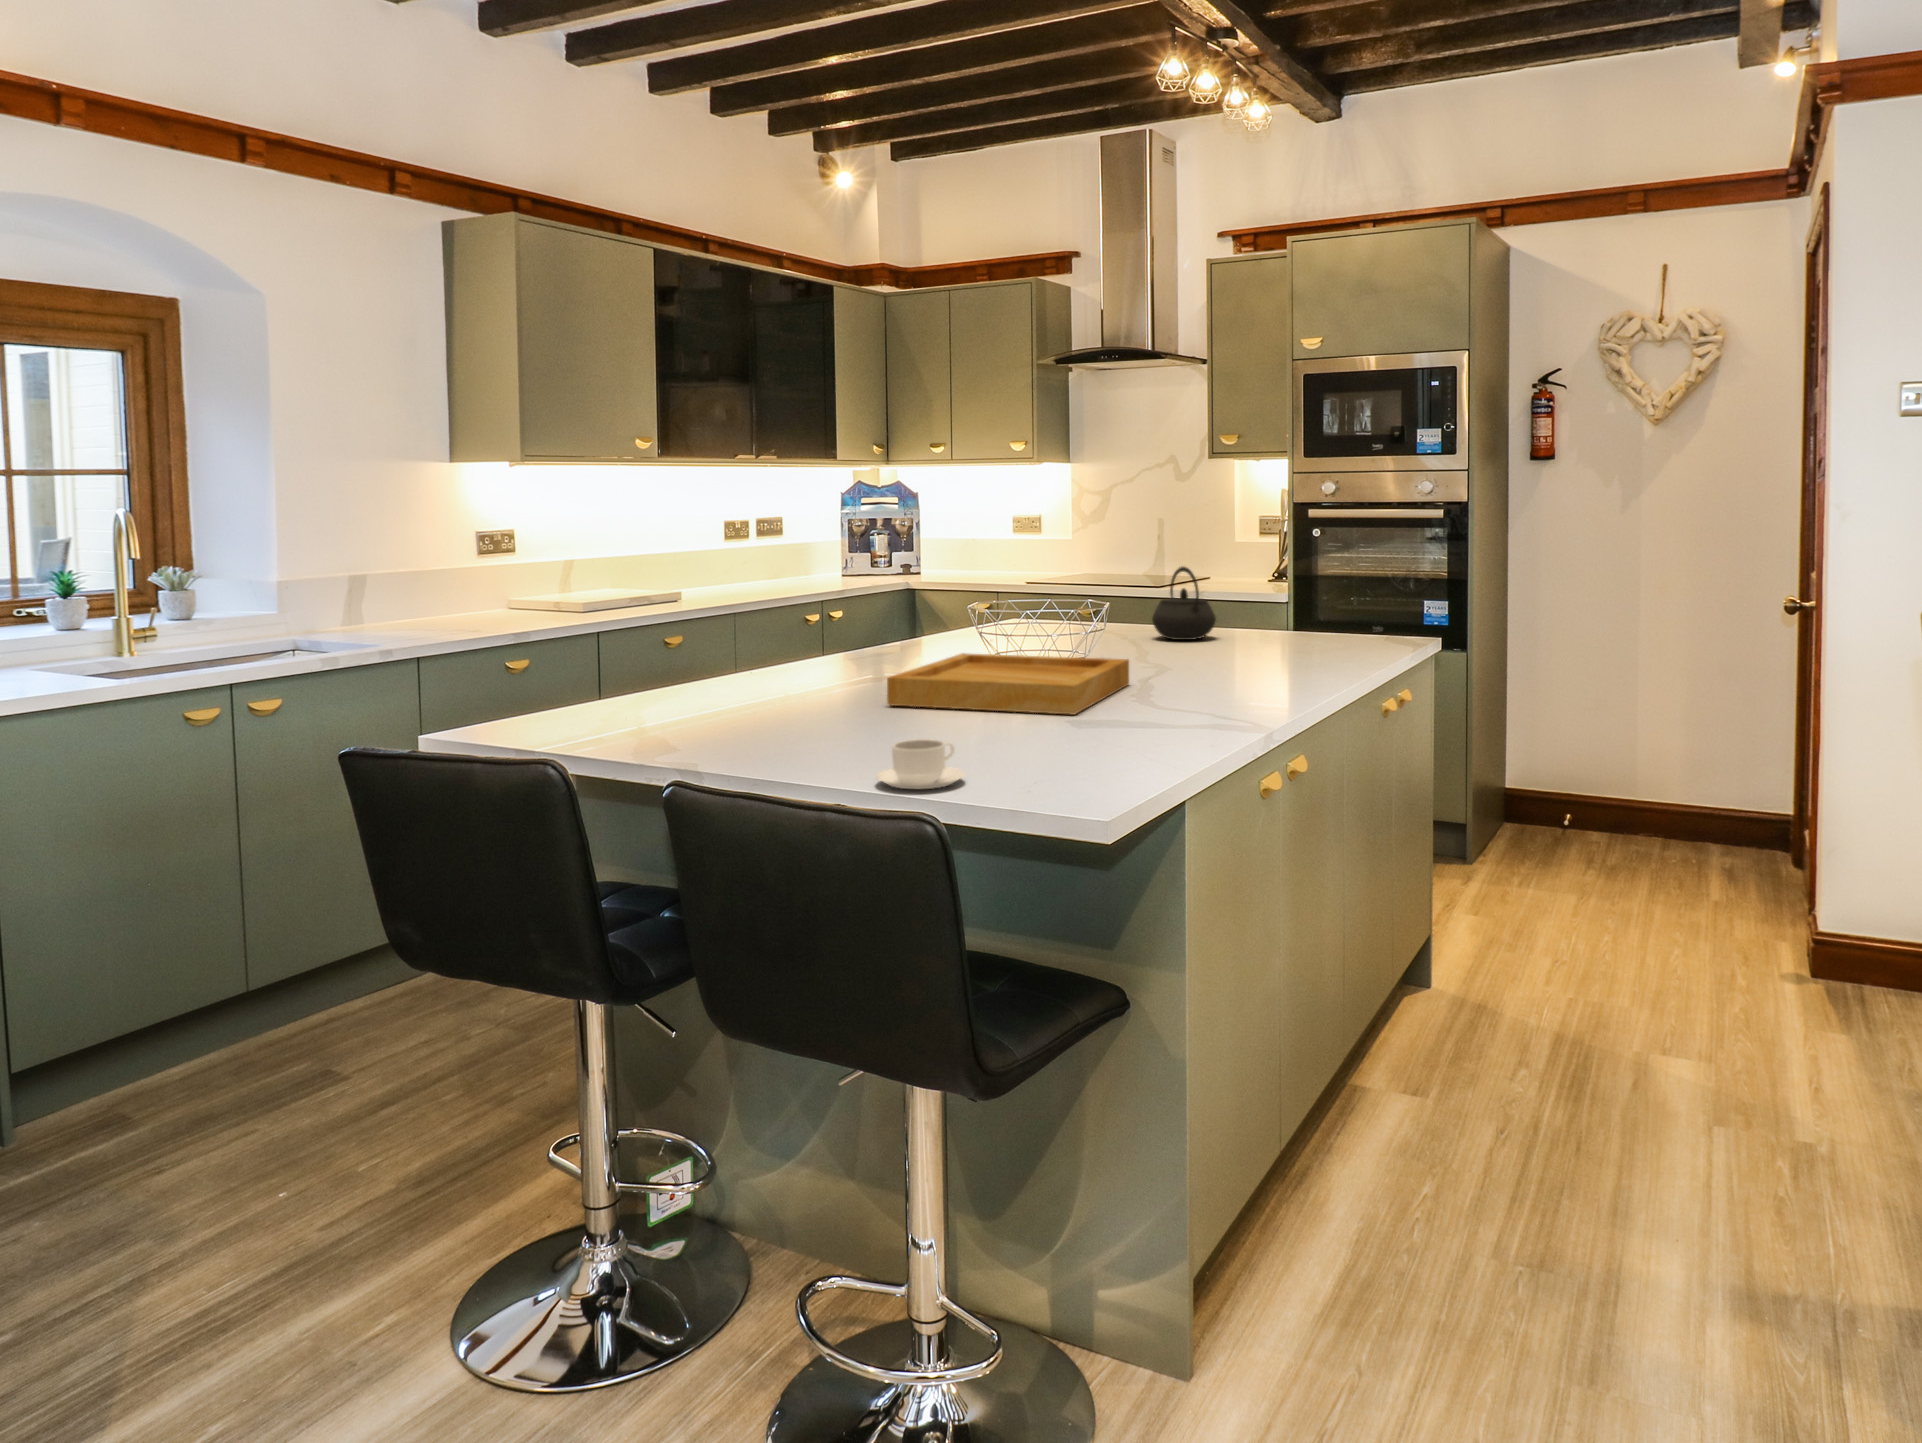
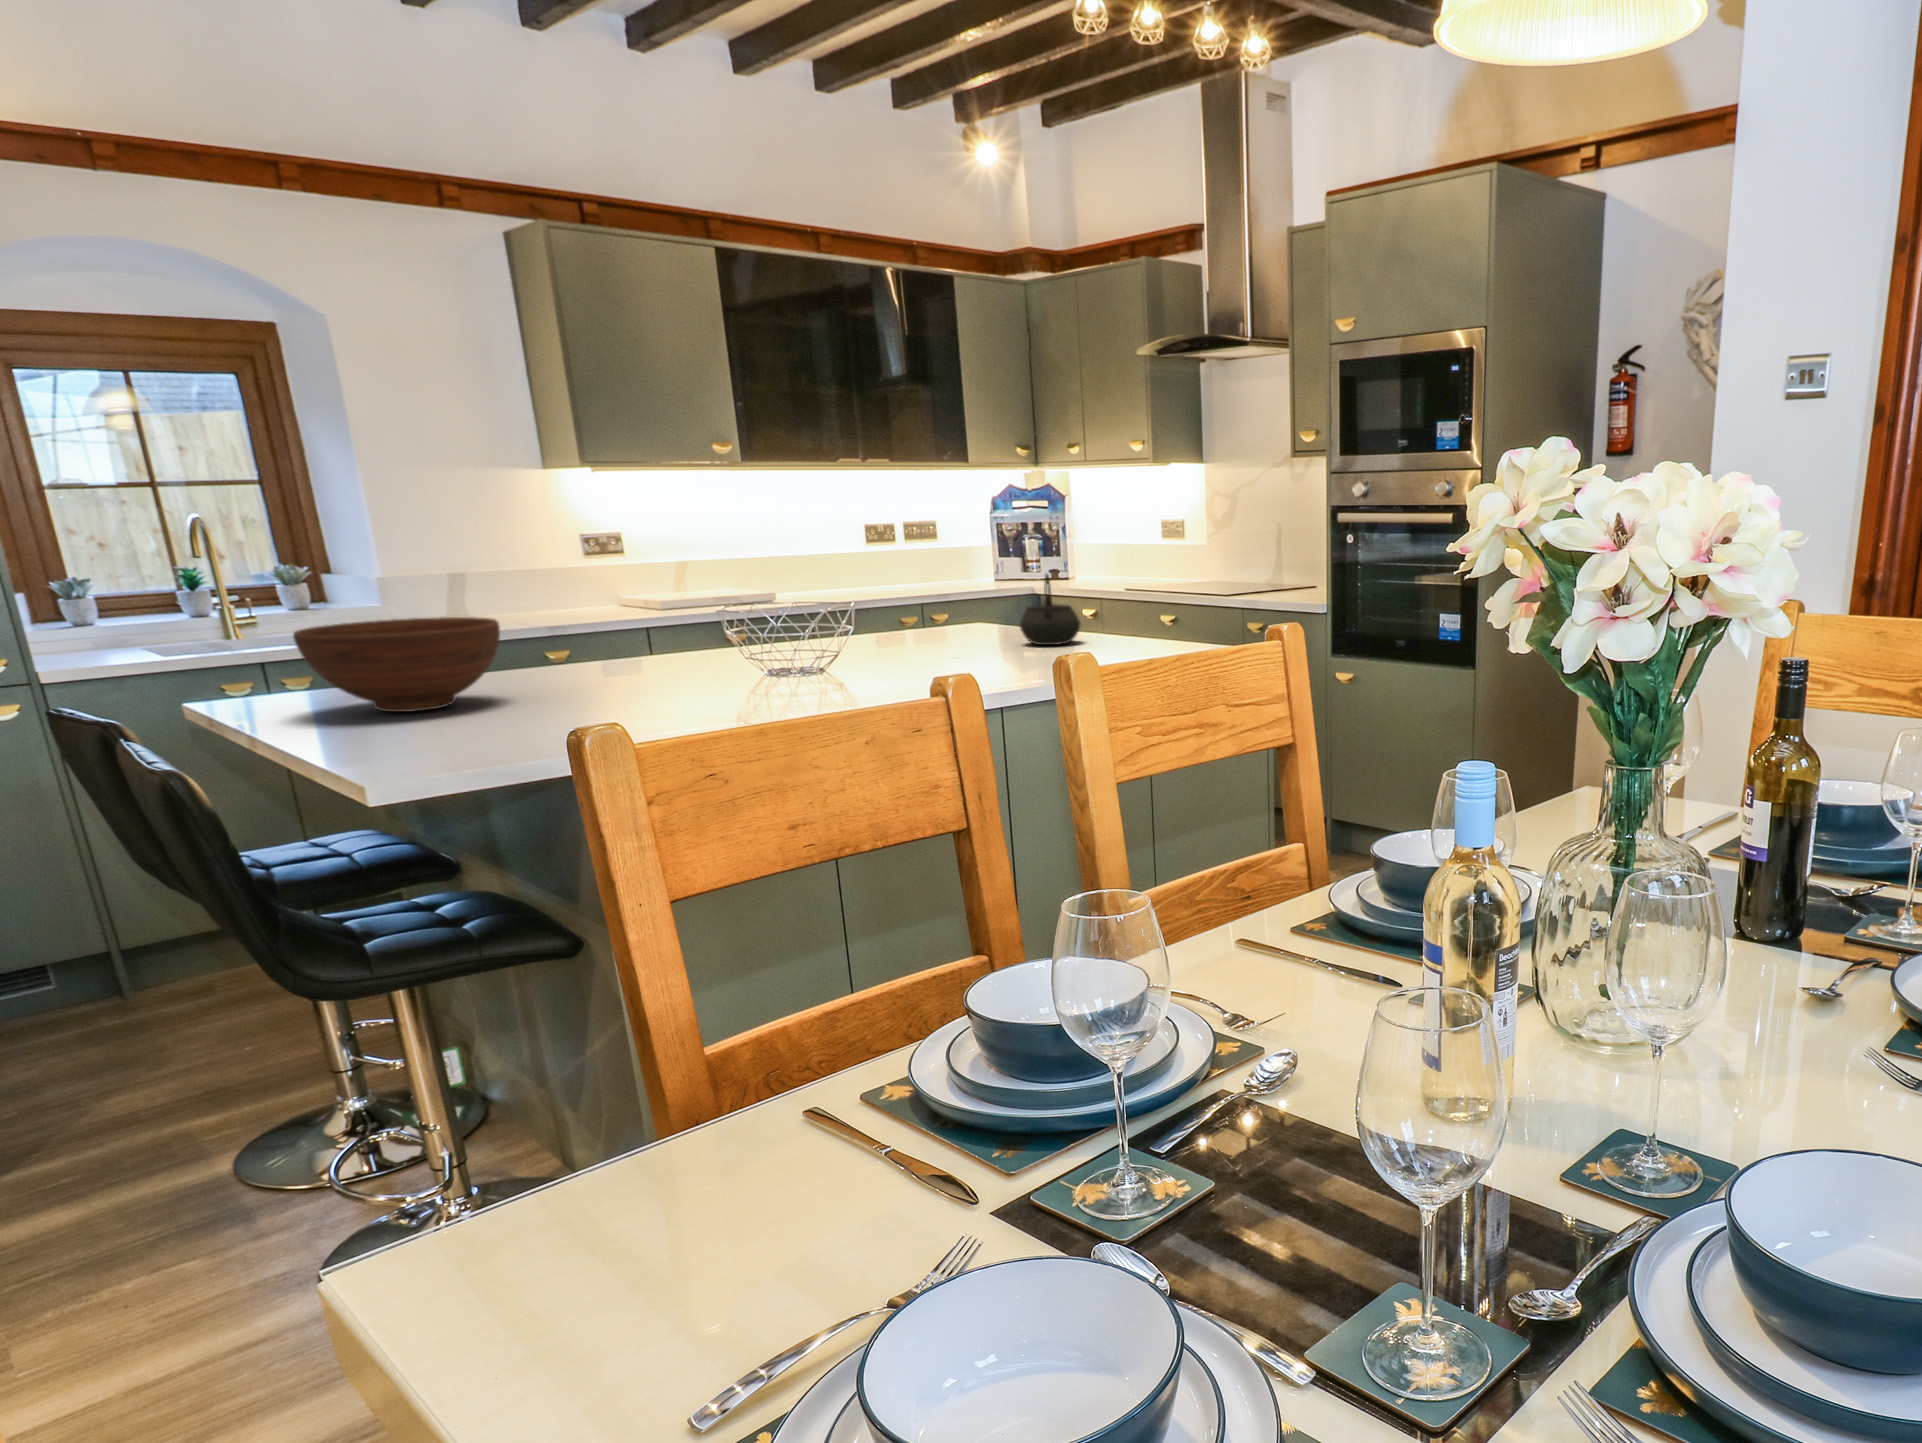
fruit bowl: none [575,618,794,731] -> present [293,617,500,712]
tray: present [887,653,1129,714] -> none [602,653,854,709]
coffee cup: present [876,739,965,789] -> none [381,722,465,762]

